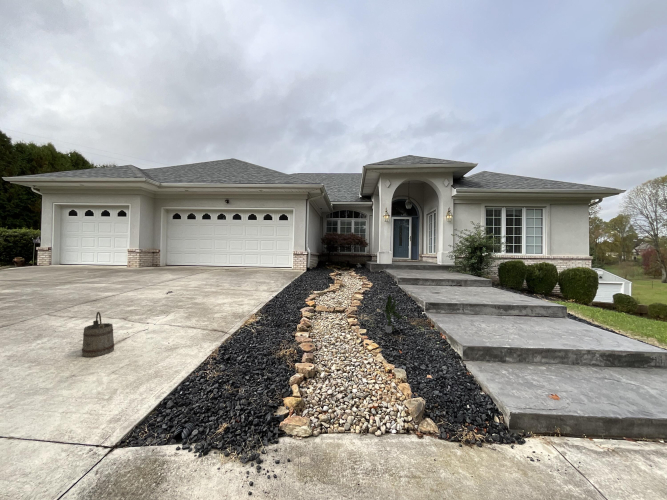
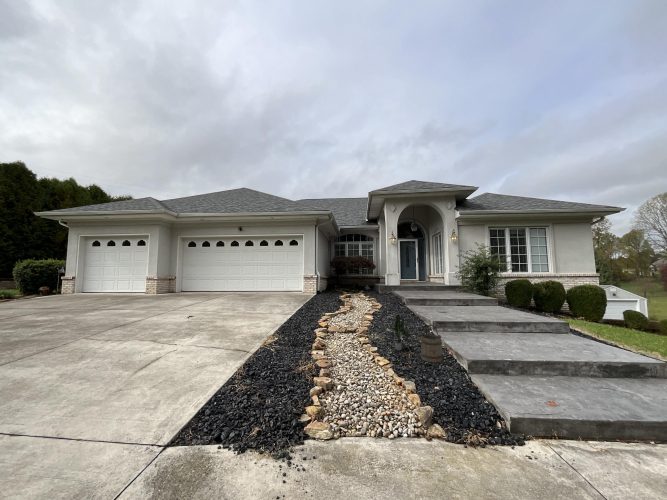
bucket: present [82,312,114,357] -> present [421,325,442,362]

